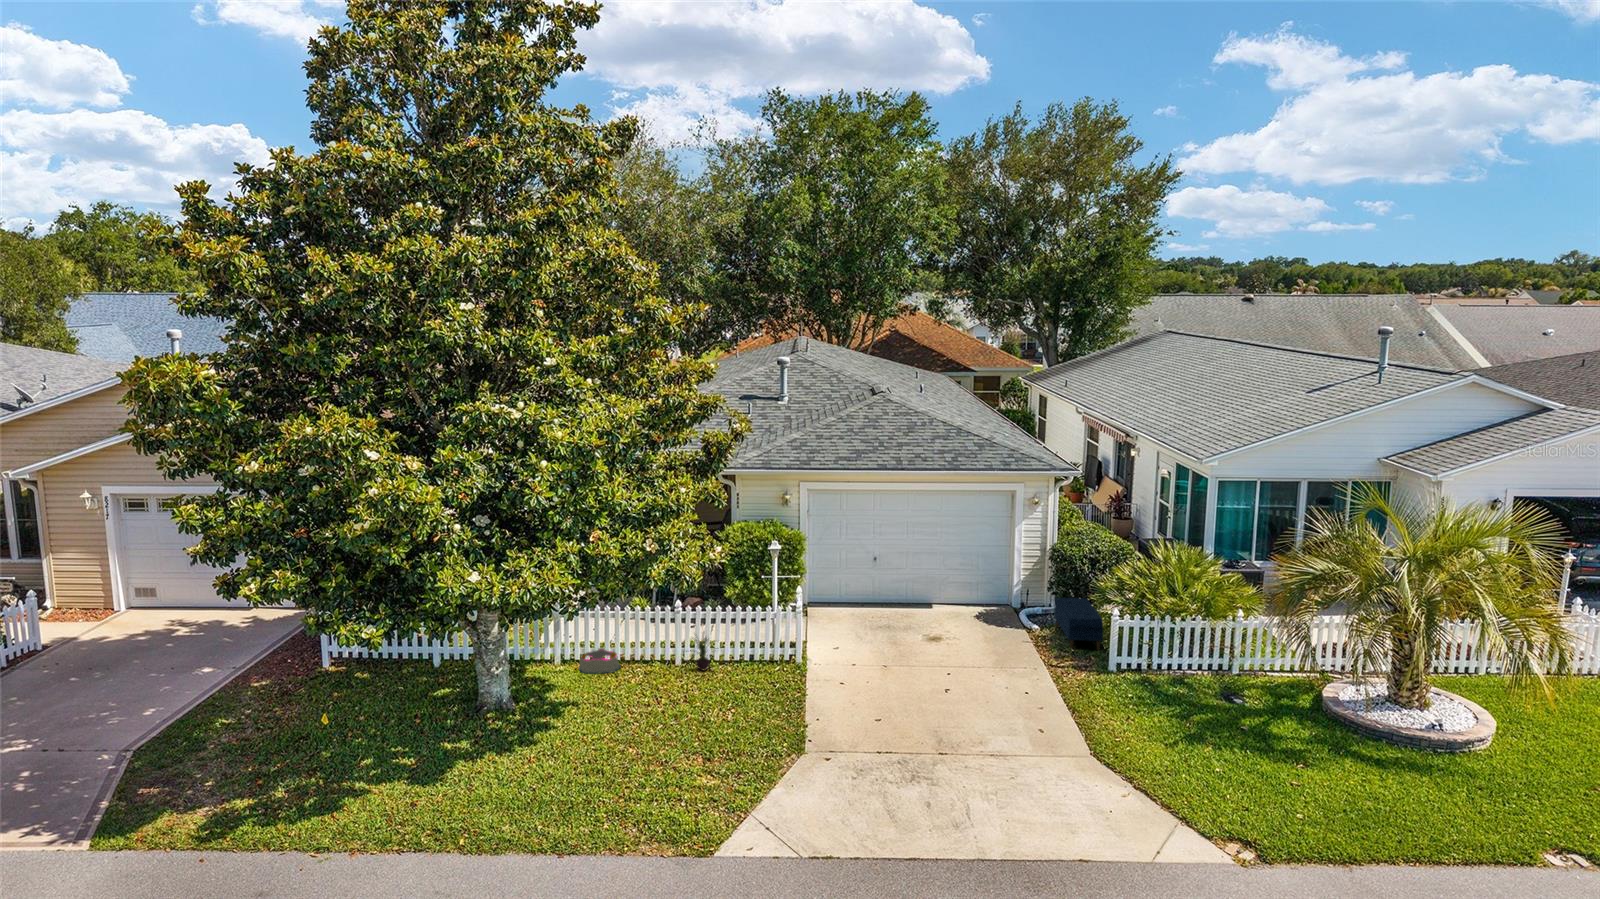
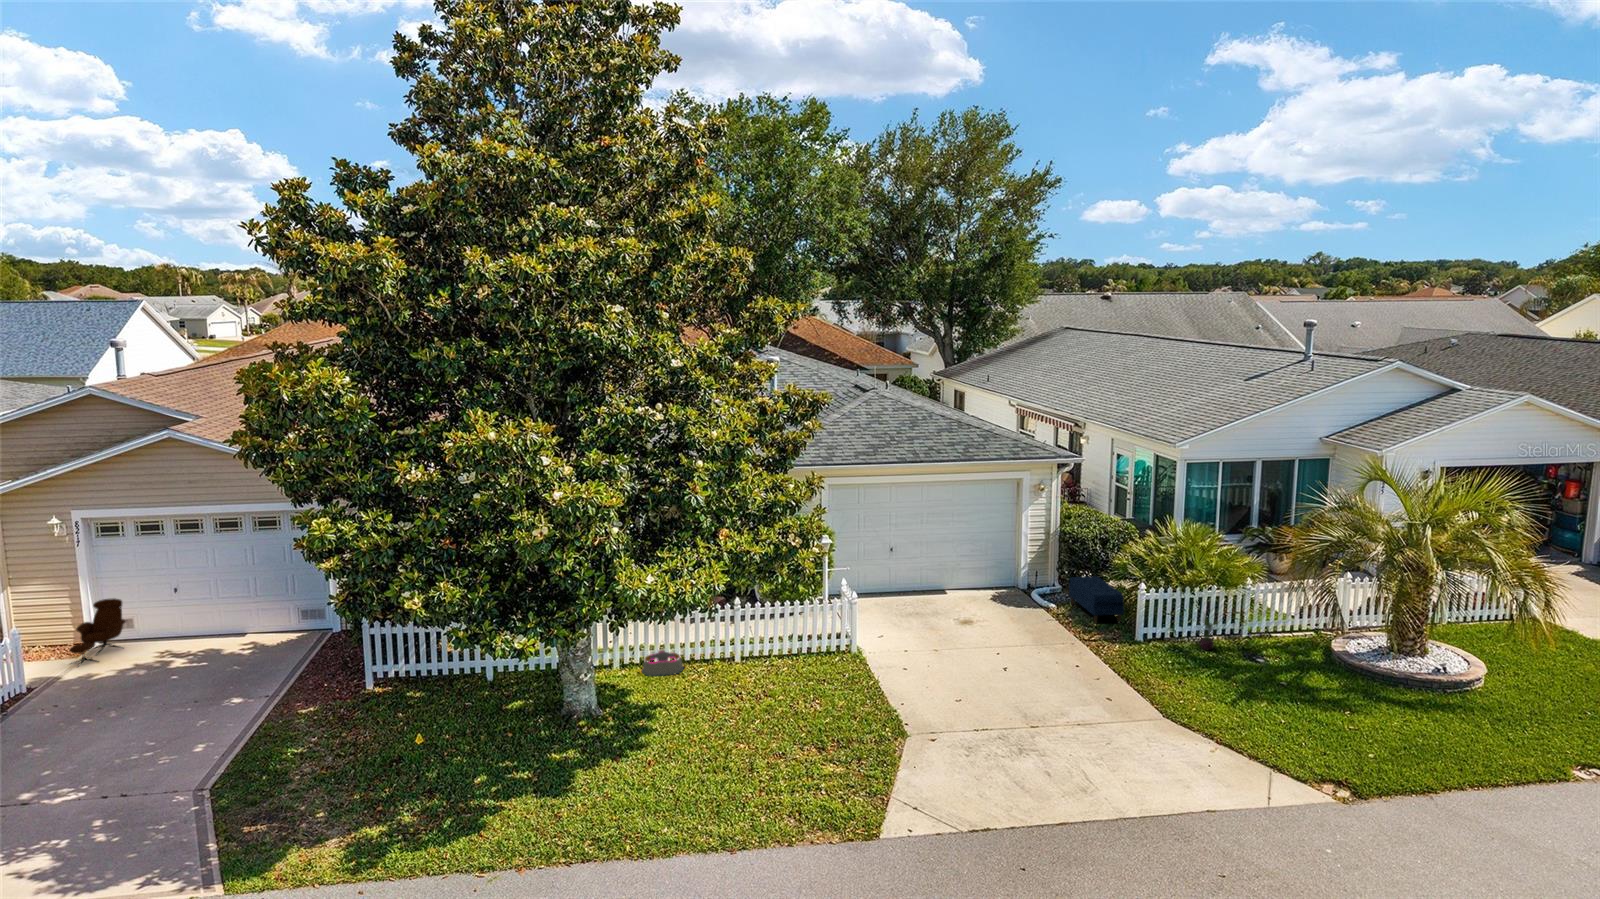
lounge chair: none [93,570,149,631] -> present [69,599,126,663]
decorative plant: present [690,632,710,671] -> present [1192,617,1219,650]

